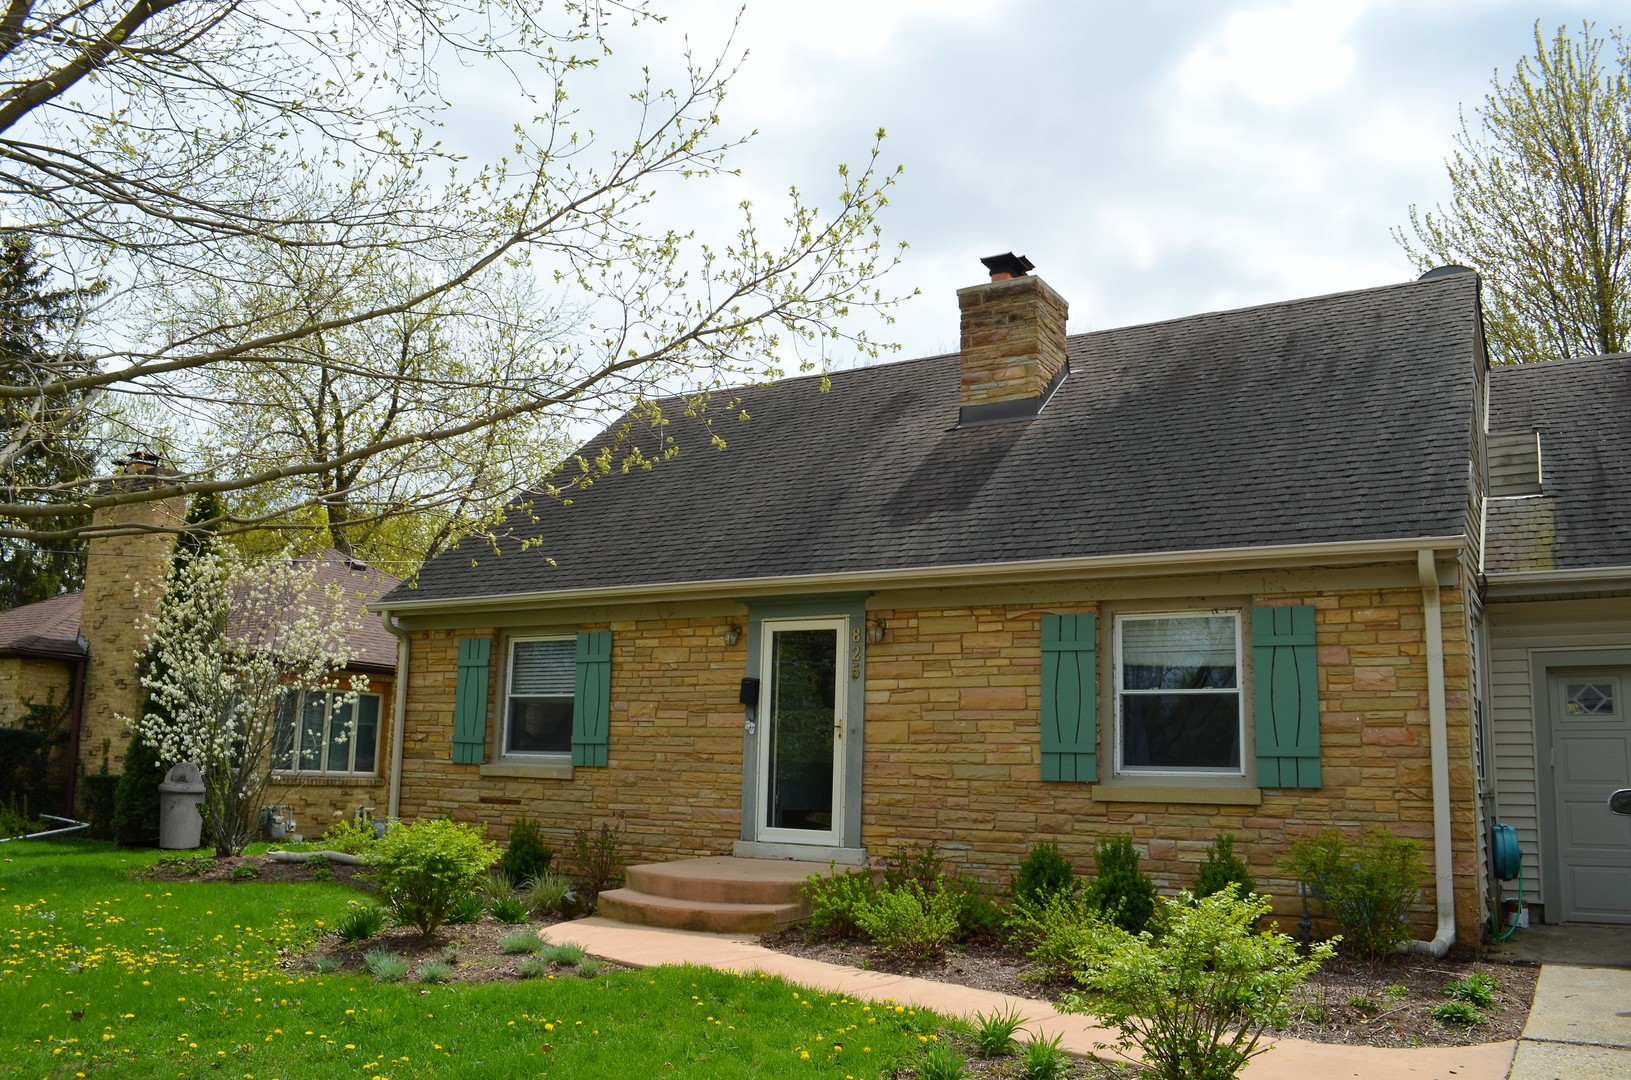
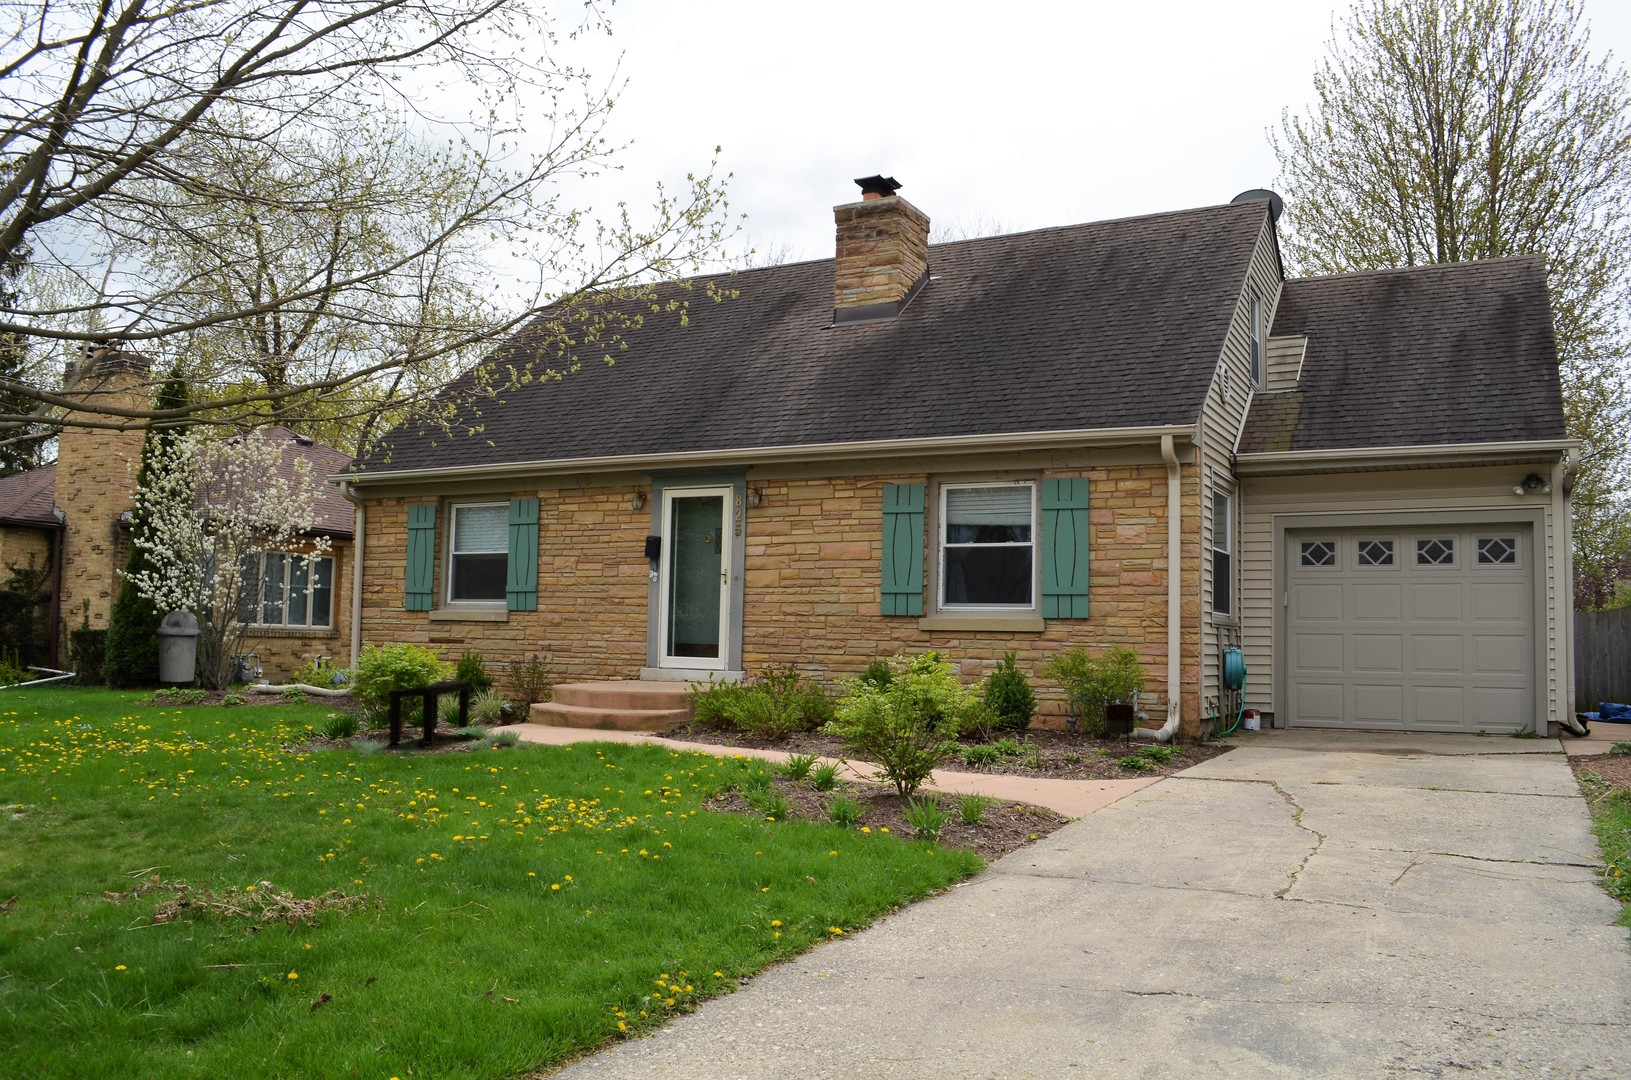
bench: none [430,866,535,954] -> present [389,681,472,744]
planter: none [1361,906,1403,968] -> present [1104,704,1134,748]

